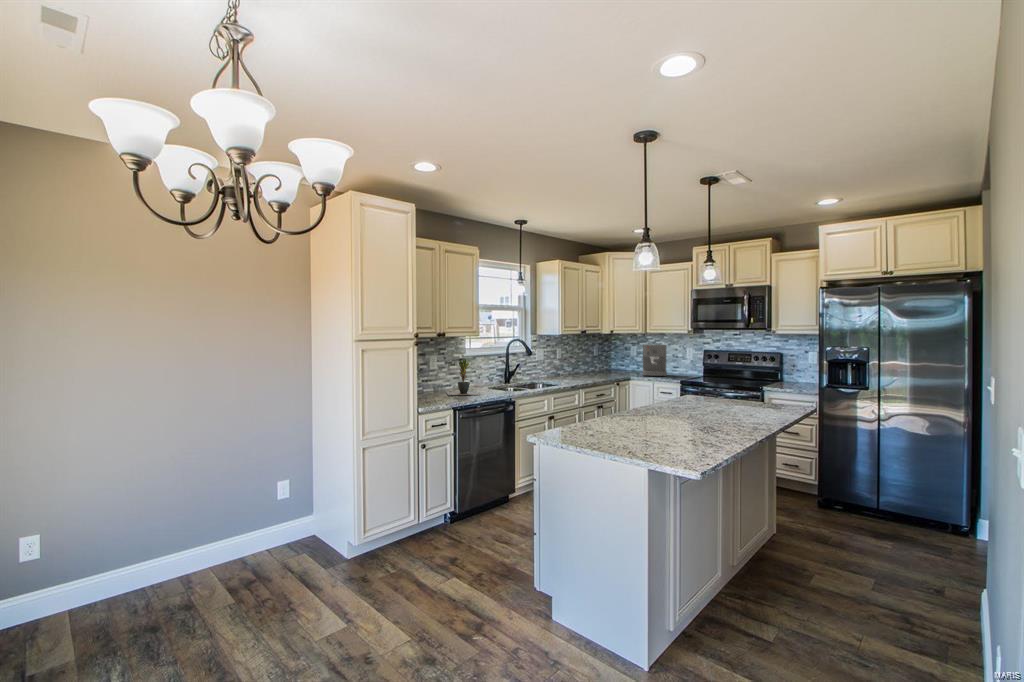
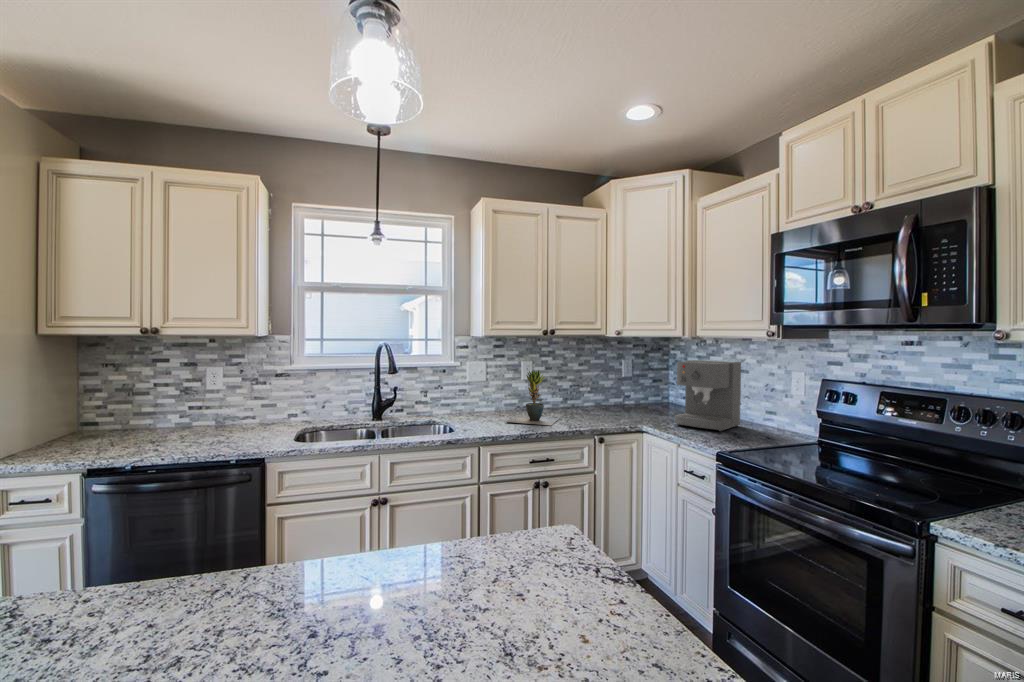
potted plant: present [446,360,479,395] -> present [506,370,559,425]

